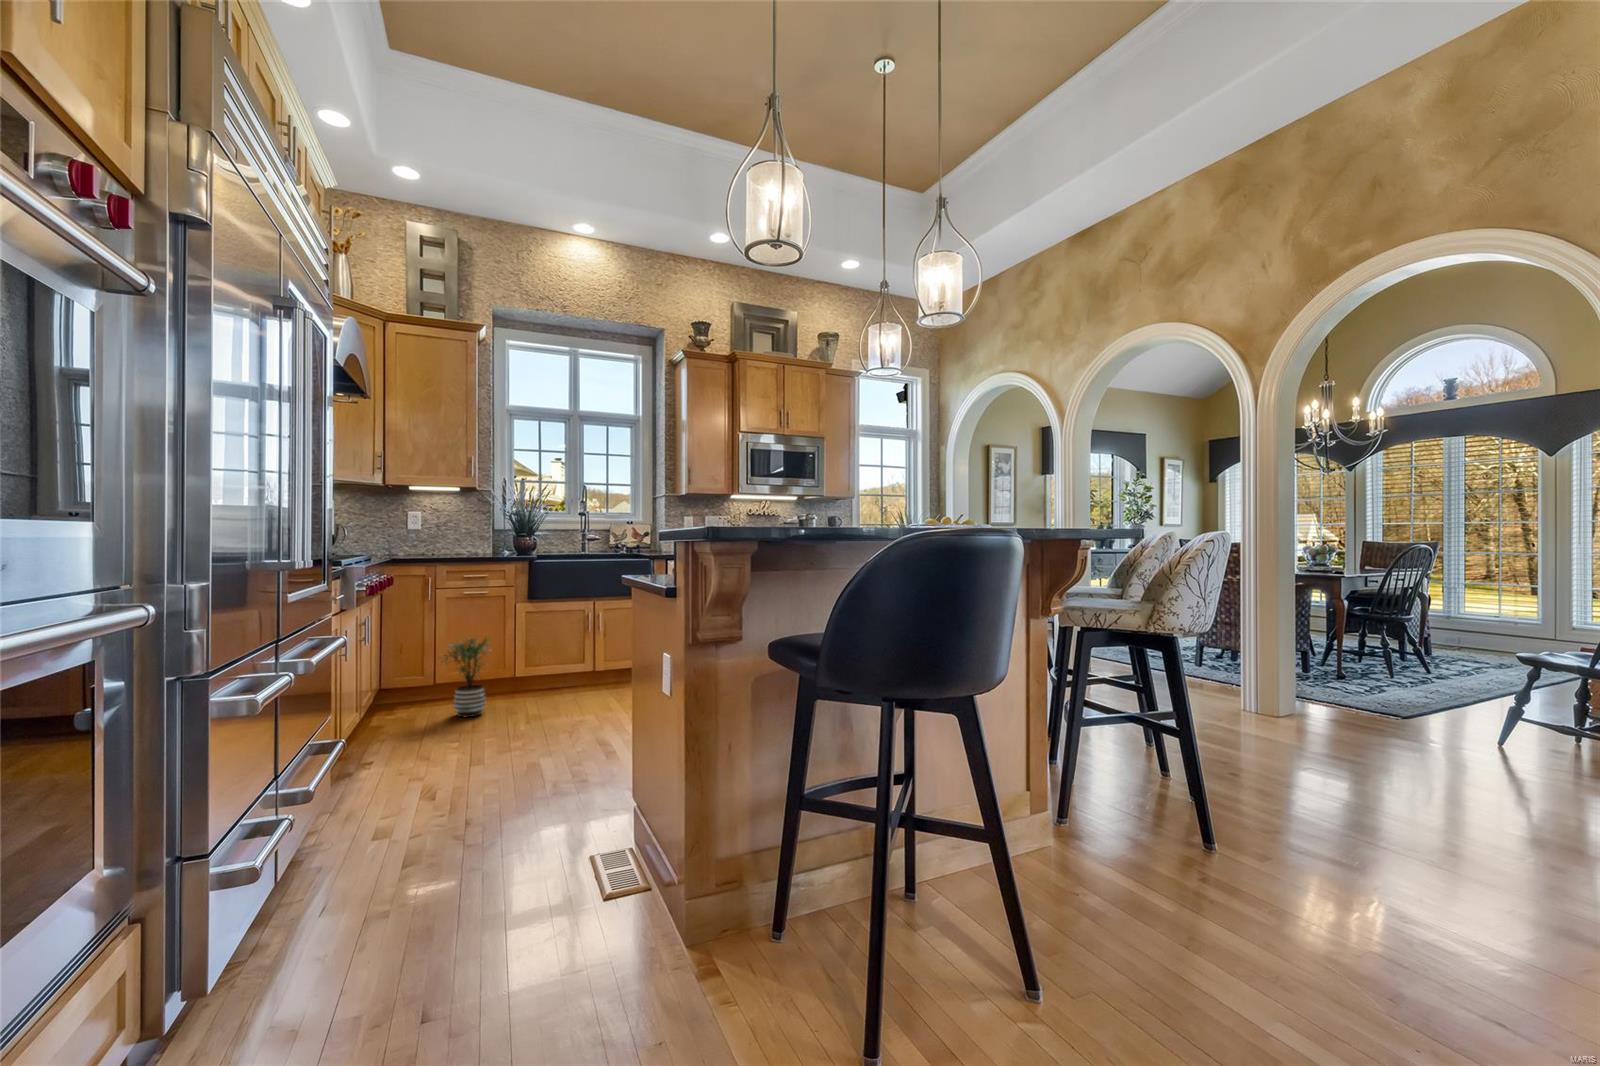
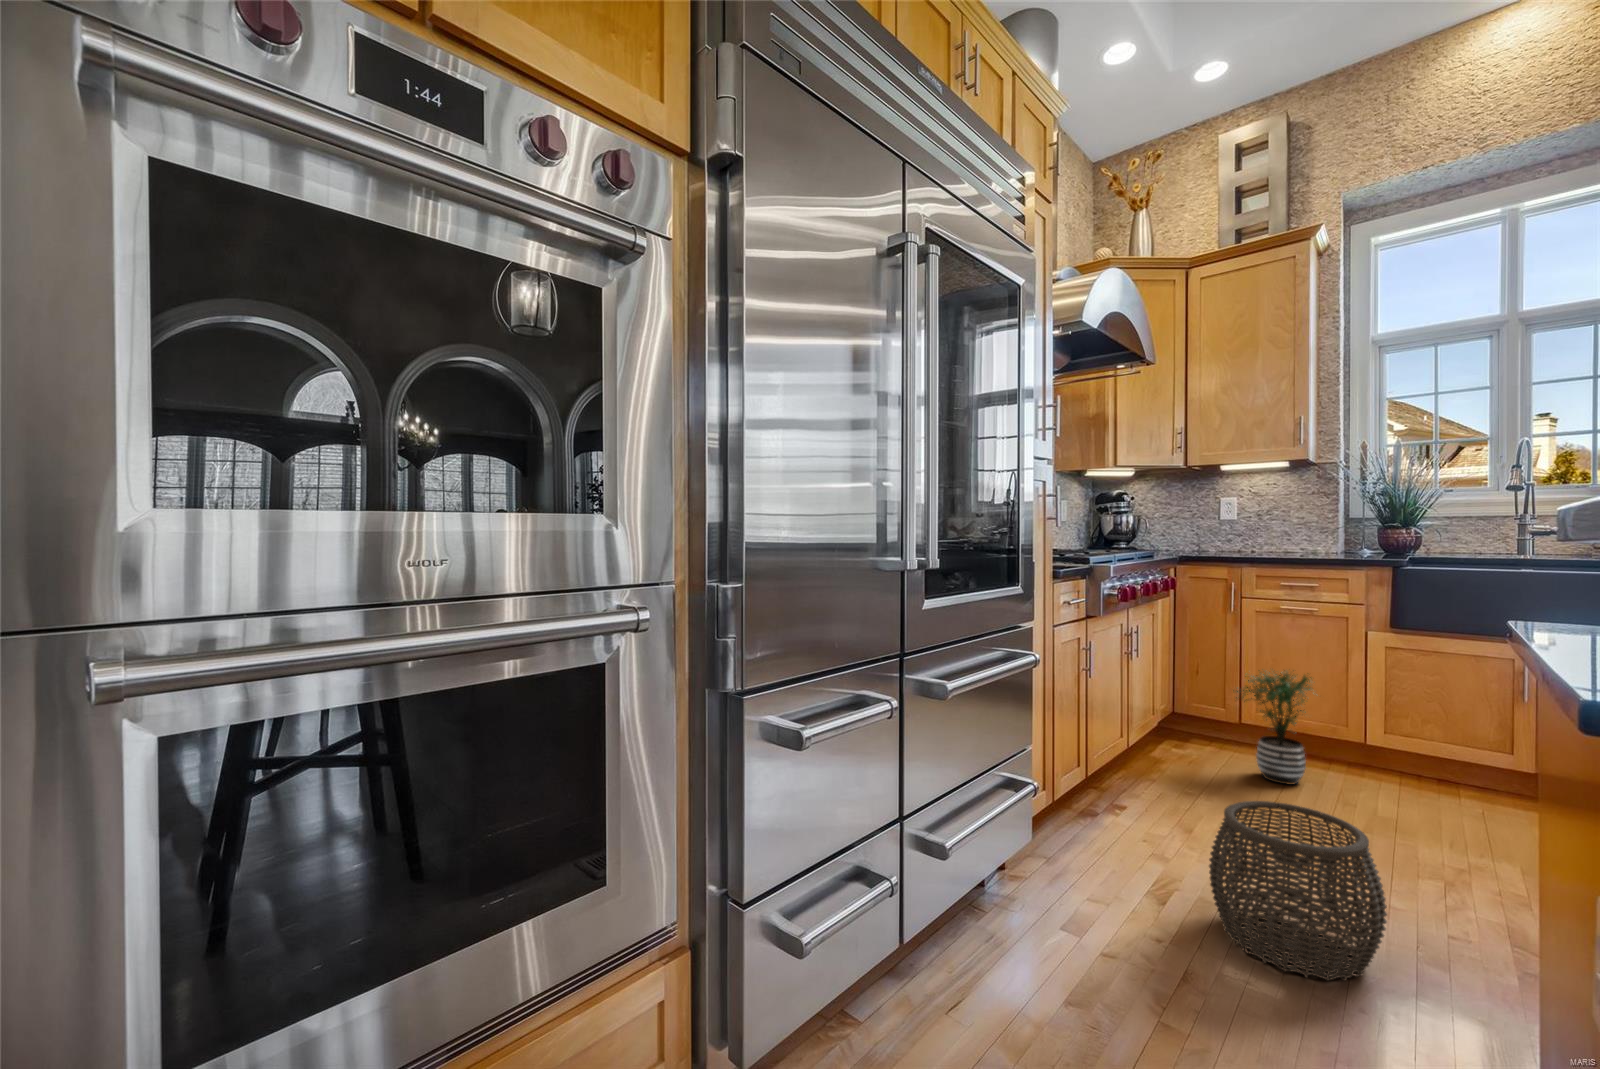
woven basket: none [466,705,561,800] -> present [1209,801,1387,981]

